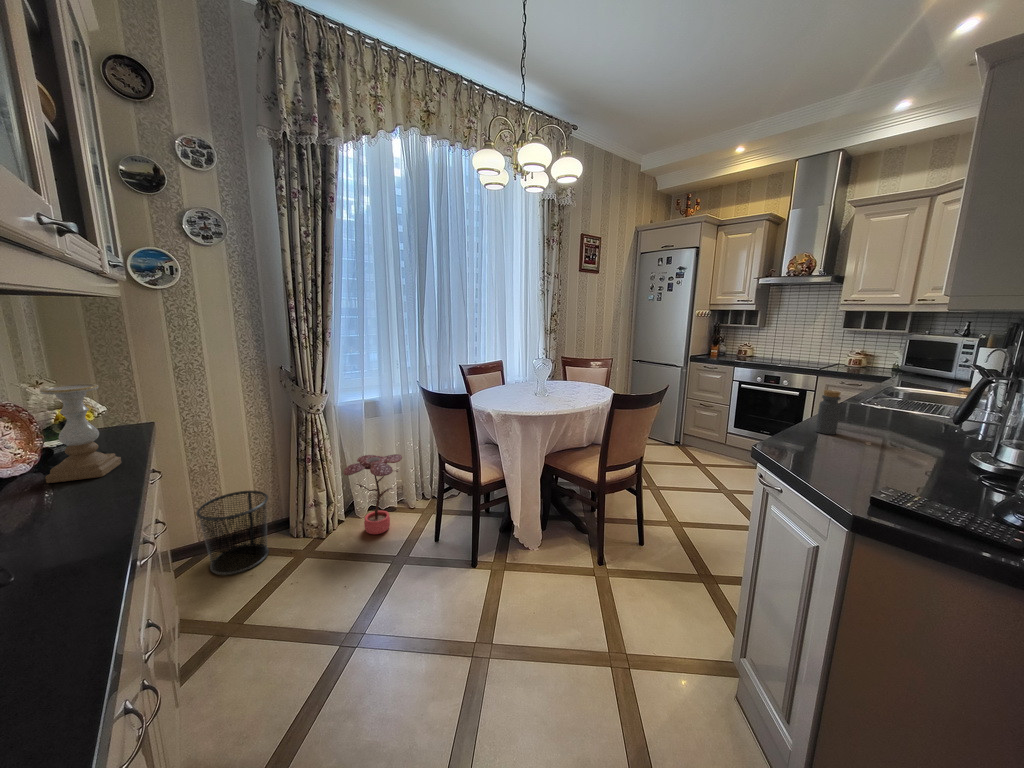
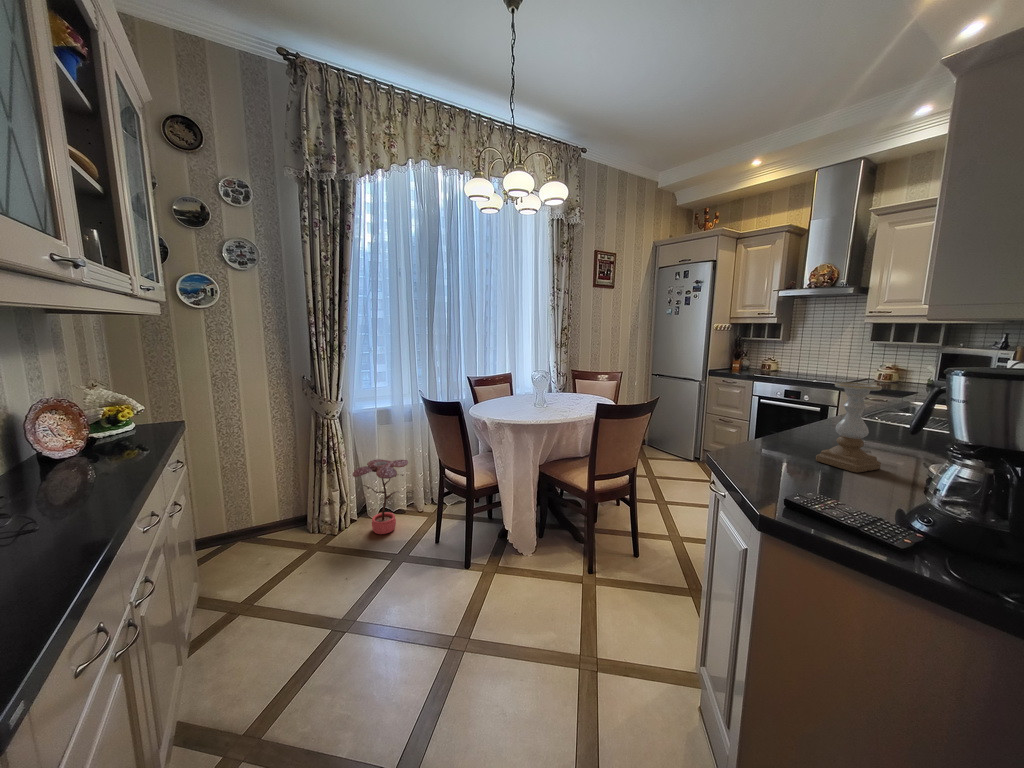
candle holder: present [40,384,122,483] -> present [816,382,882,473]
bottle: present [815,390,841,435] -> none [787,400,811,445]
waste bin: present [196,491,269,575] -> none [223,488,286,562]

